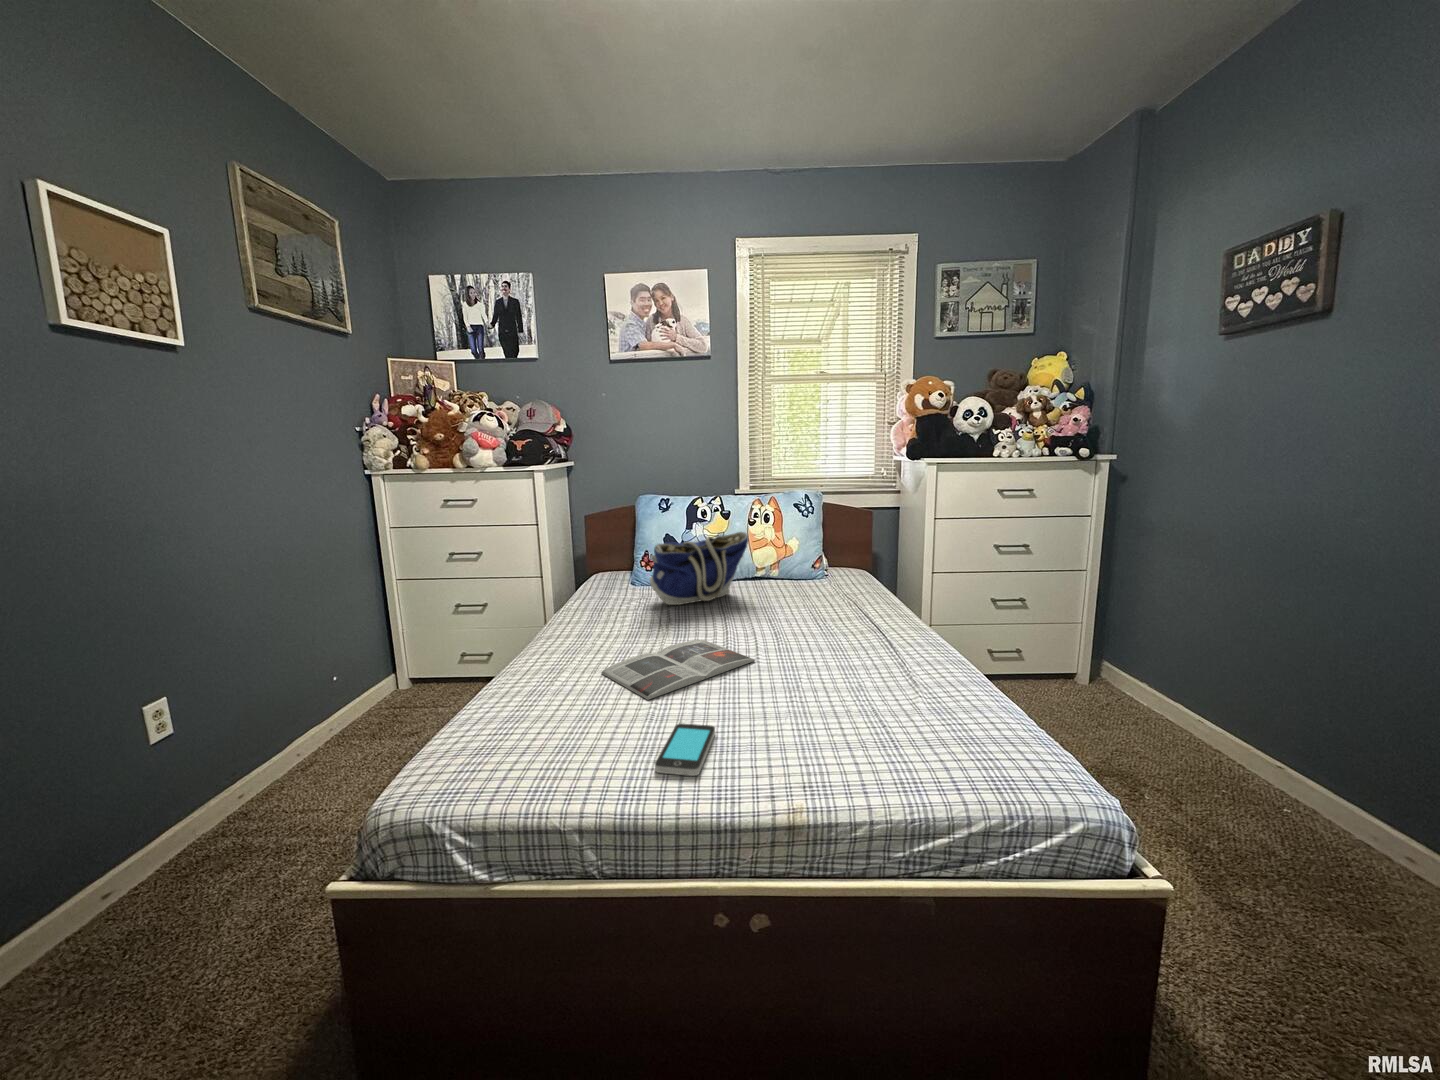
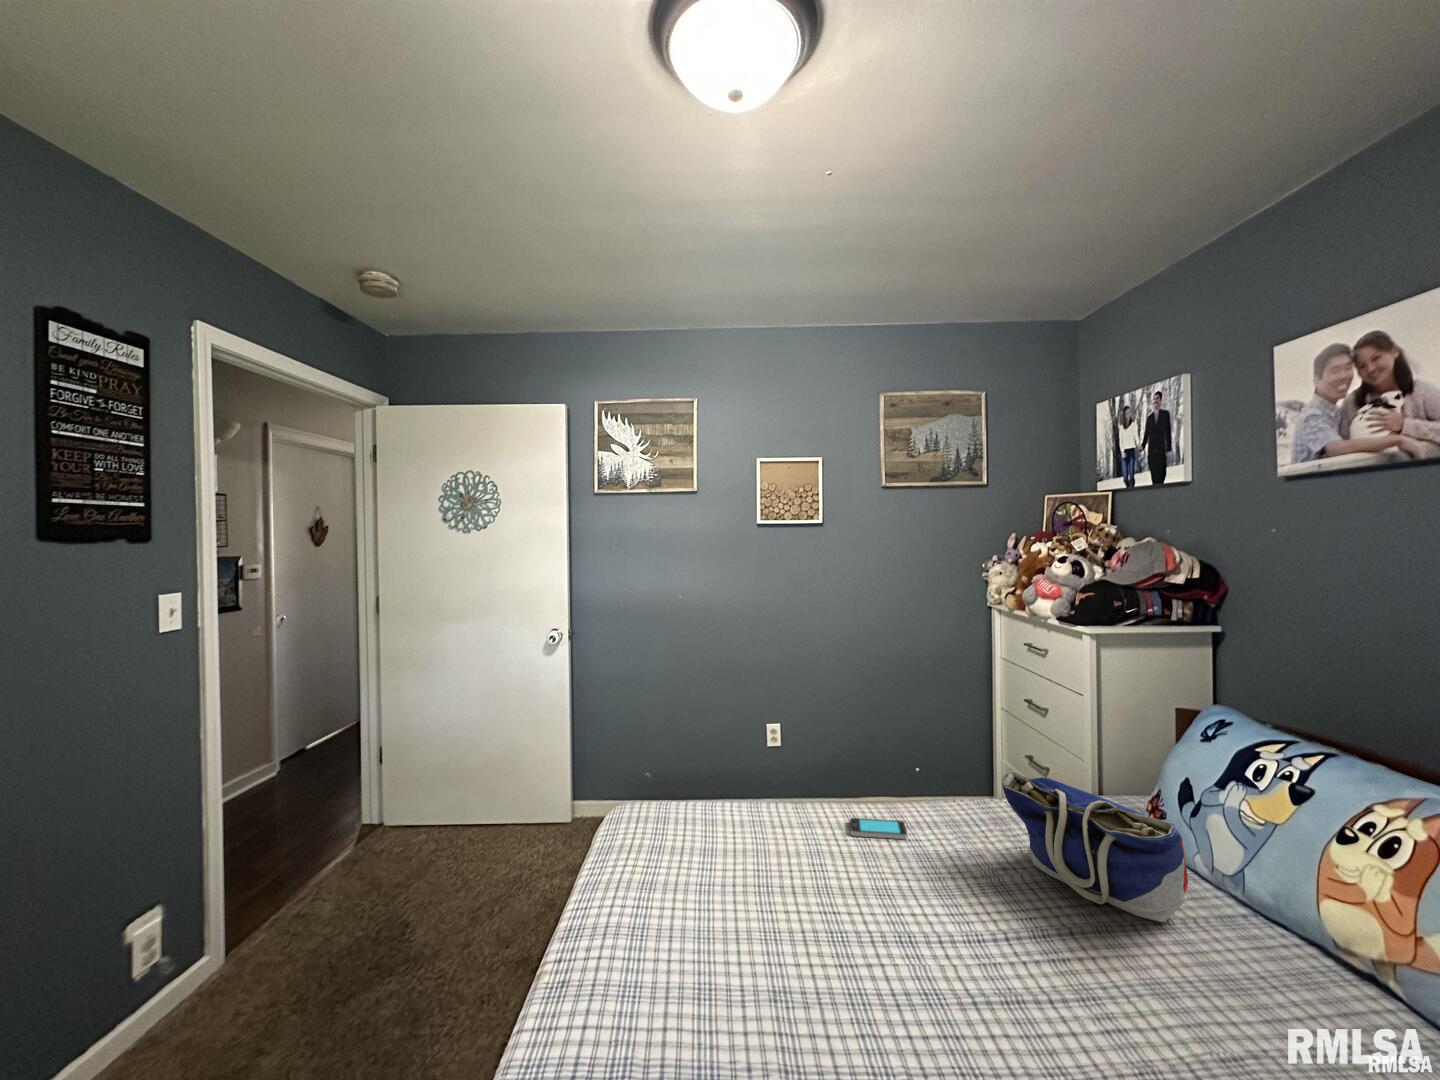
magazine: present [601,640,755,700] -> none [741,850,910,957]
smartphone: present [655,723,715,776] -> present [850,818,907,839]

